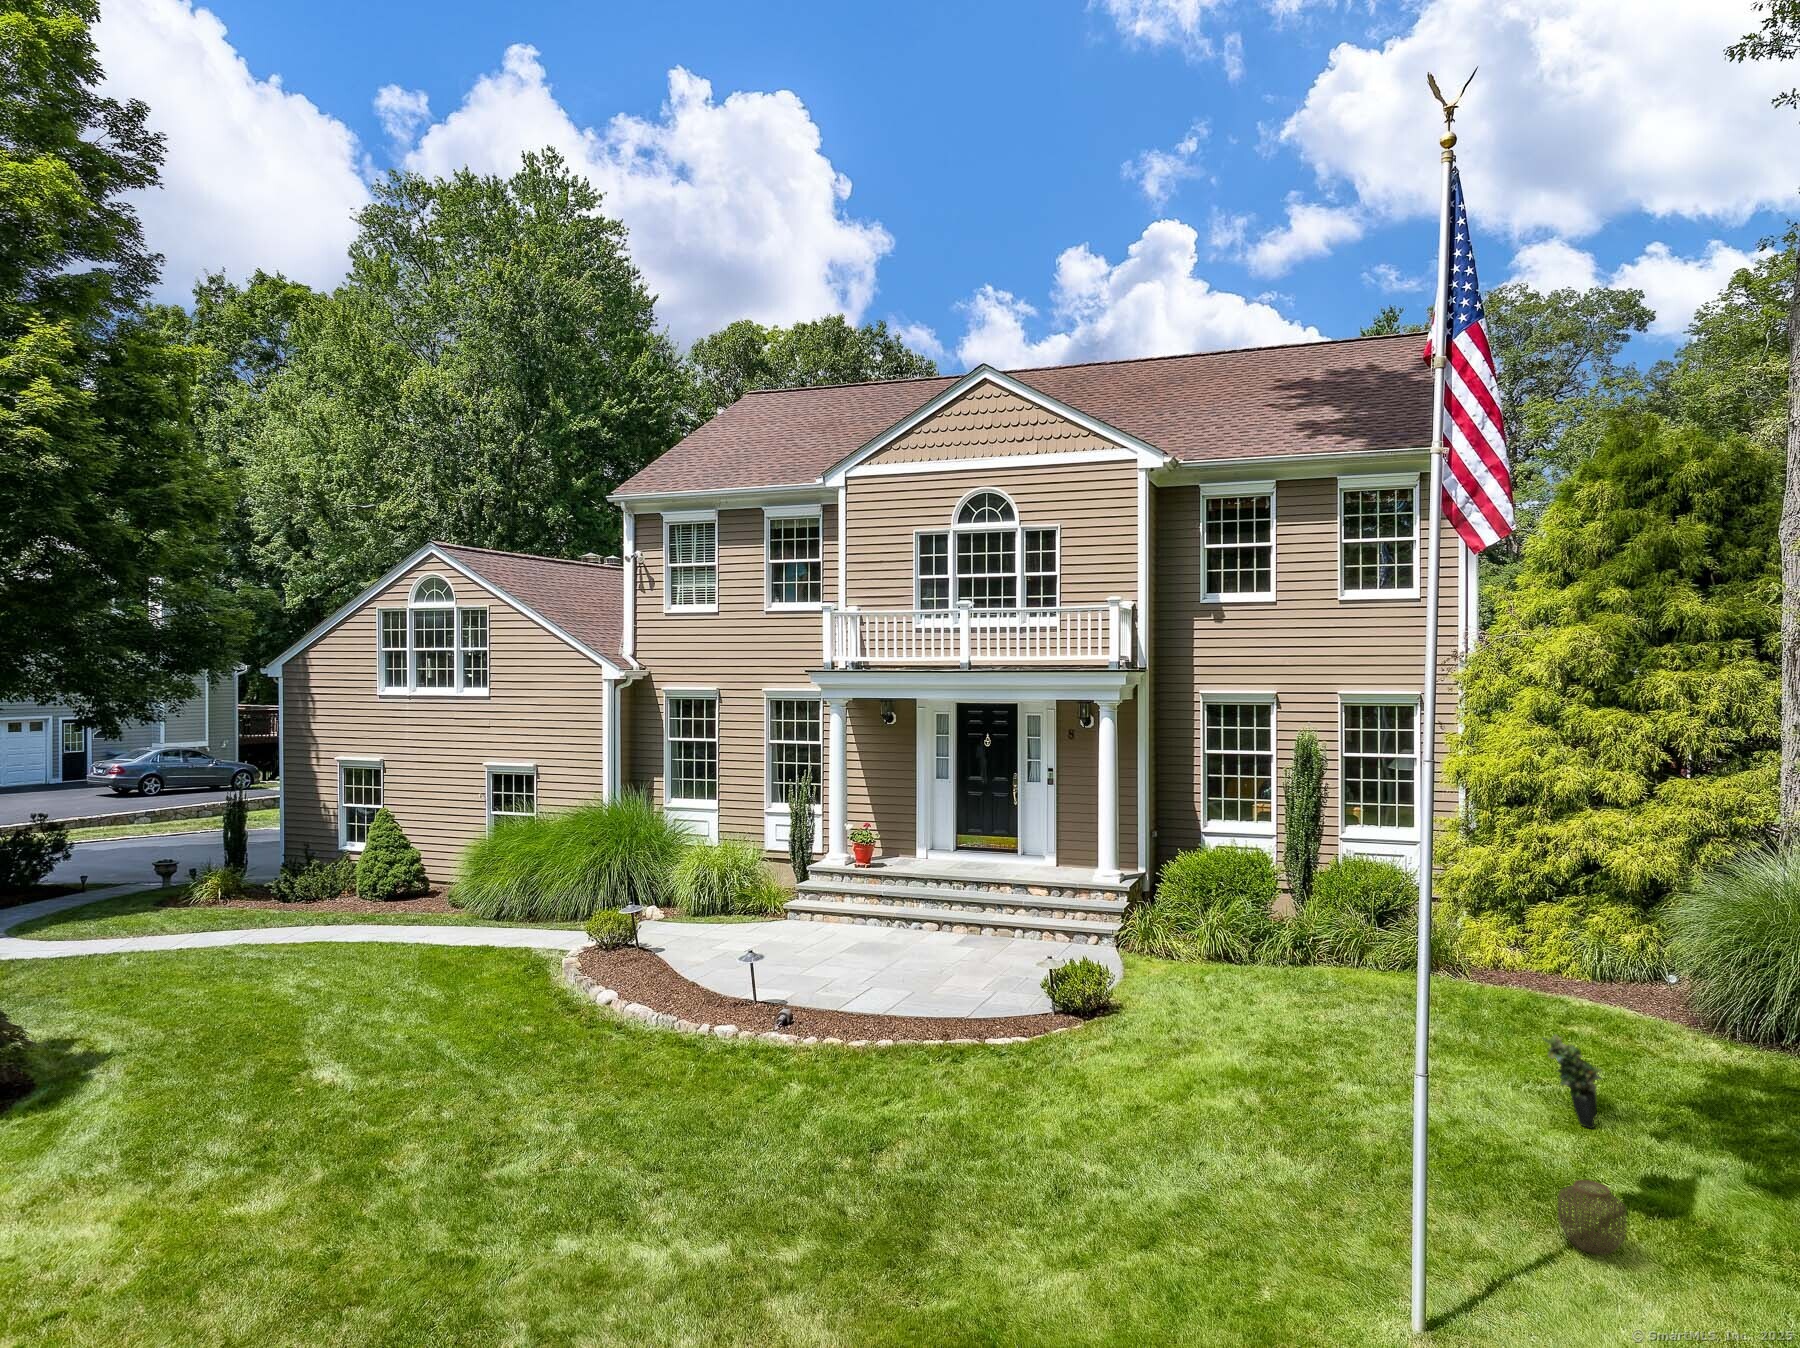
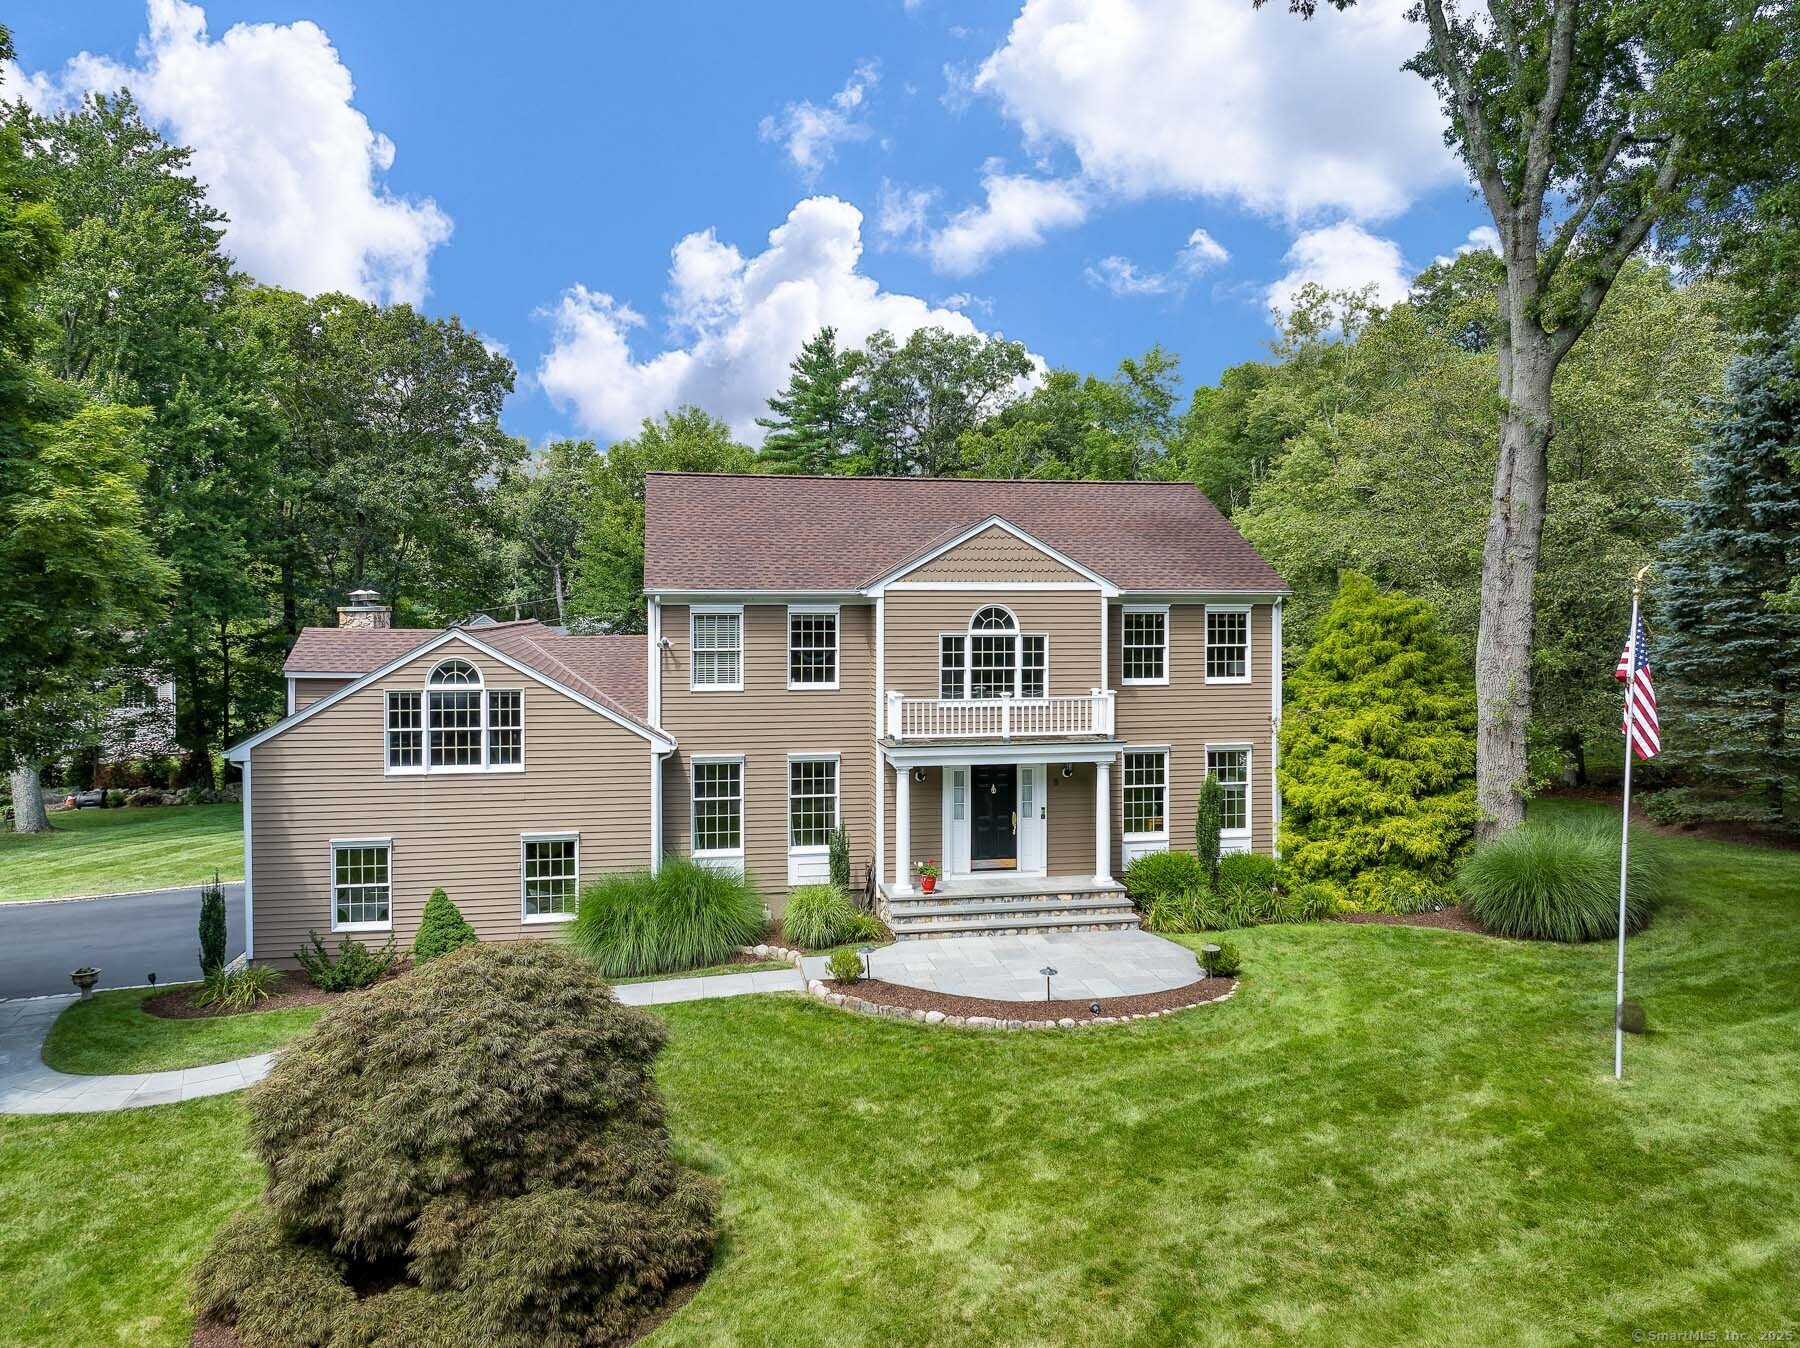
potted plant: present [1543,1035,1602,1128] -> none [1524,939,1553,983]

